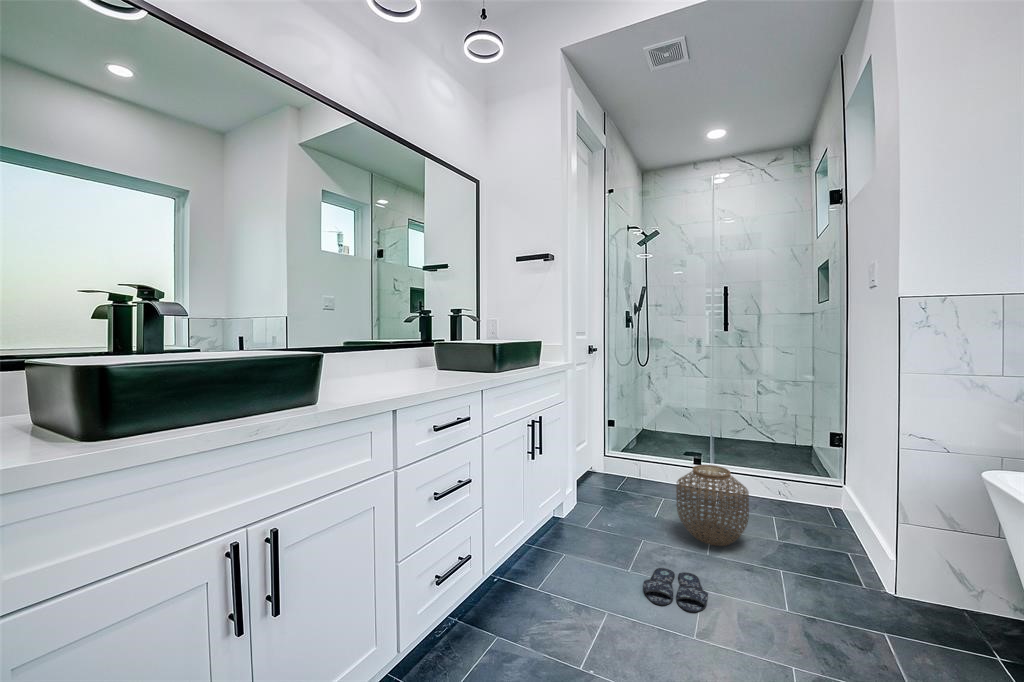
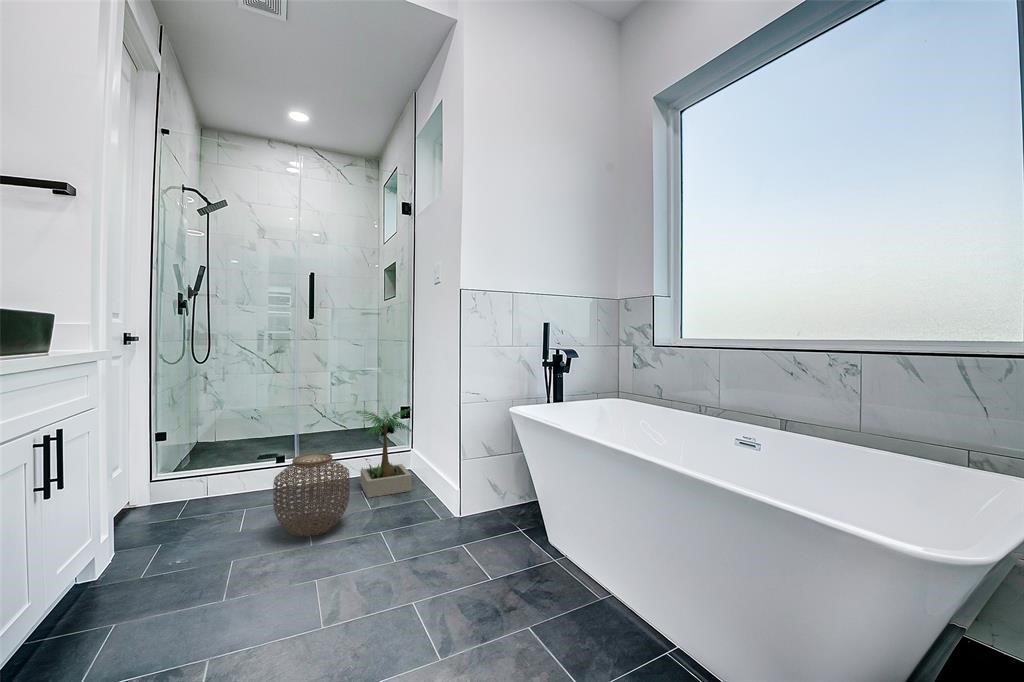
potted plant: none [760,428,849,537] -> present [356,406,412,498]
slippers: present [644,568,708,612] -> none [252,571,329,622]

